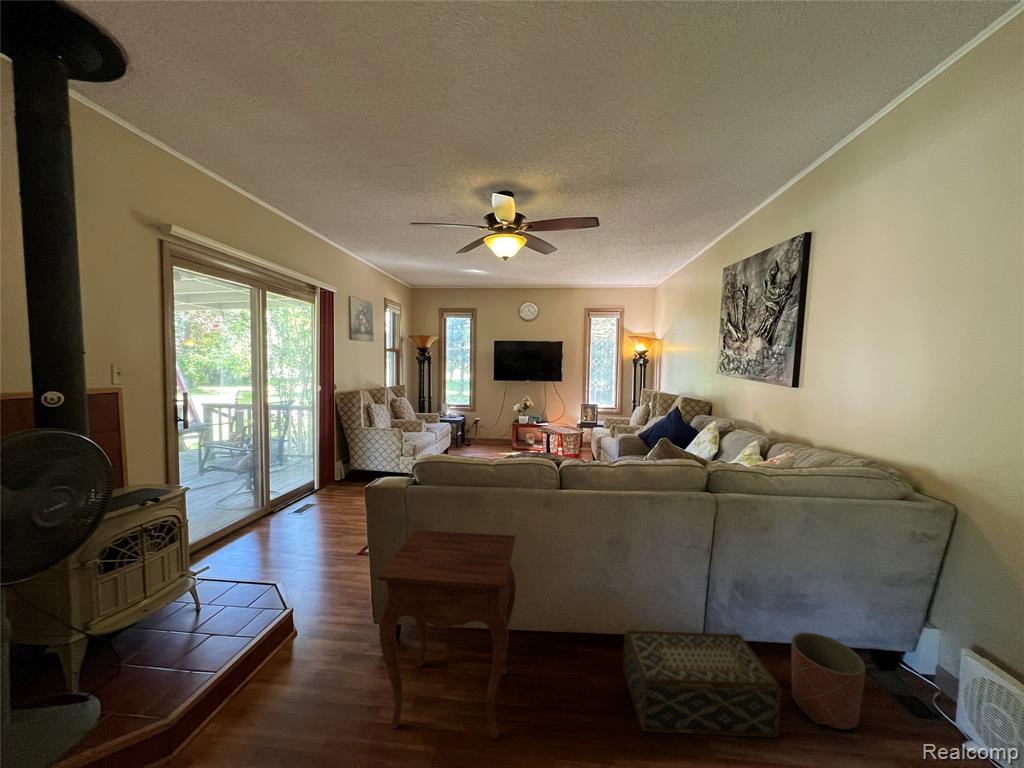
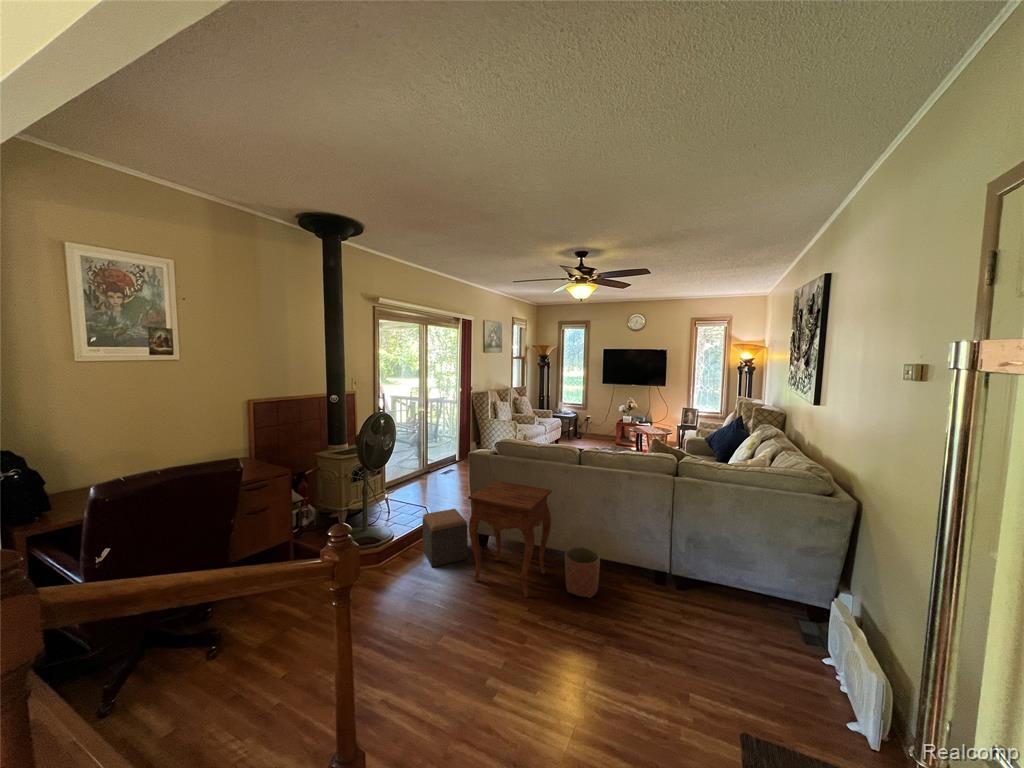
footstool: none [274,587,367,716] -> present [423,509,468,567]
woven basket: present [623,630,781,737] -> none [614,561,707,638]
planter: present [791,633,866,729] -> present [565,547,600,598]

